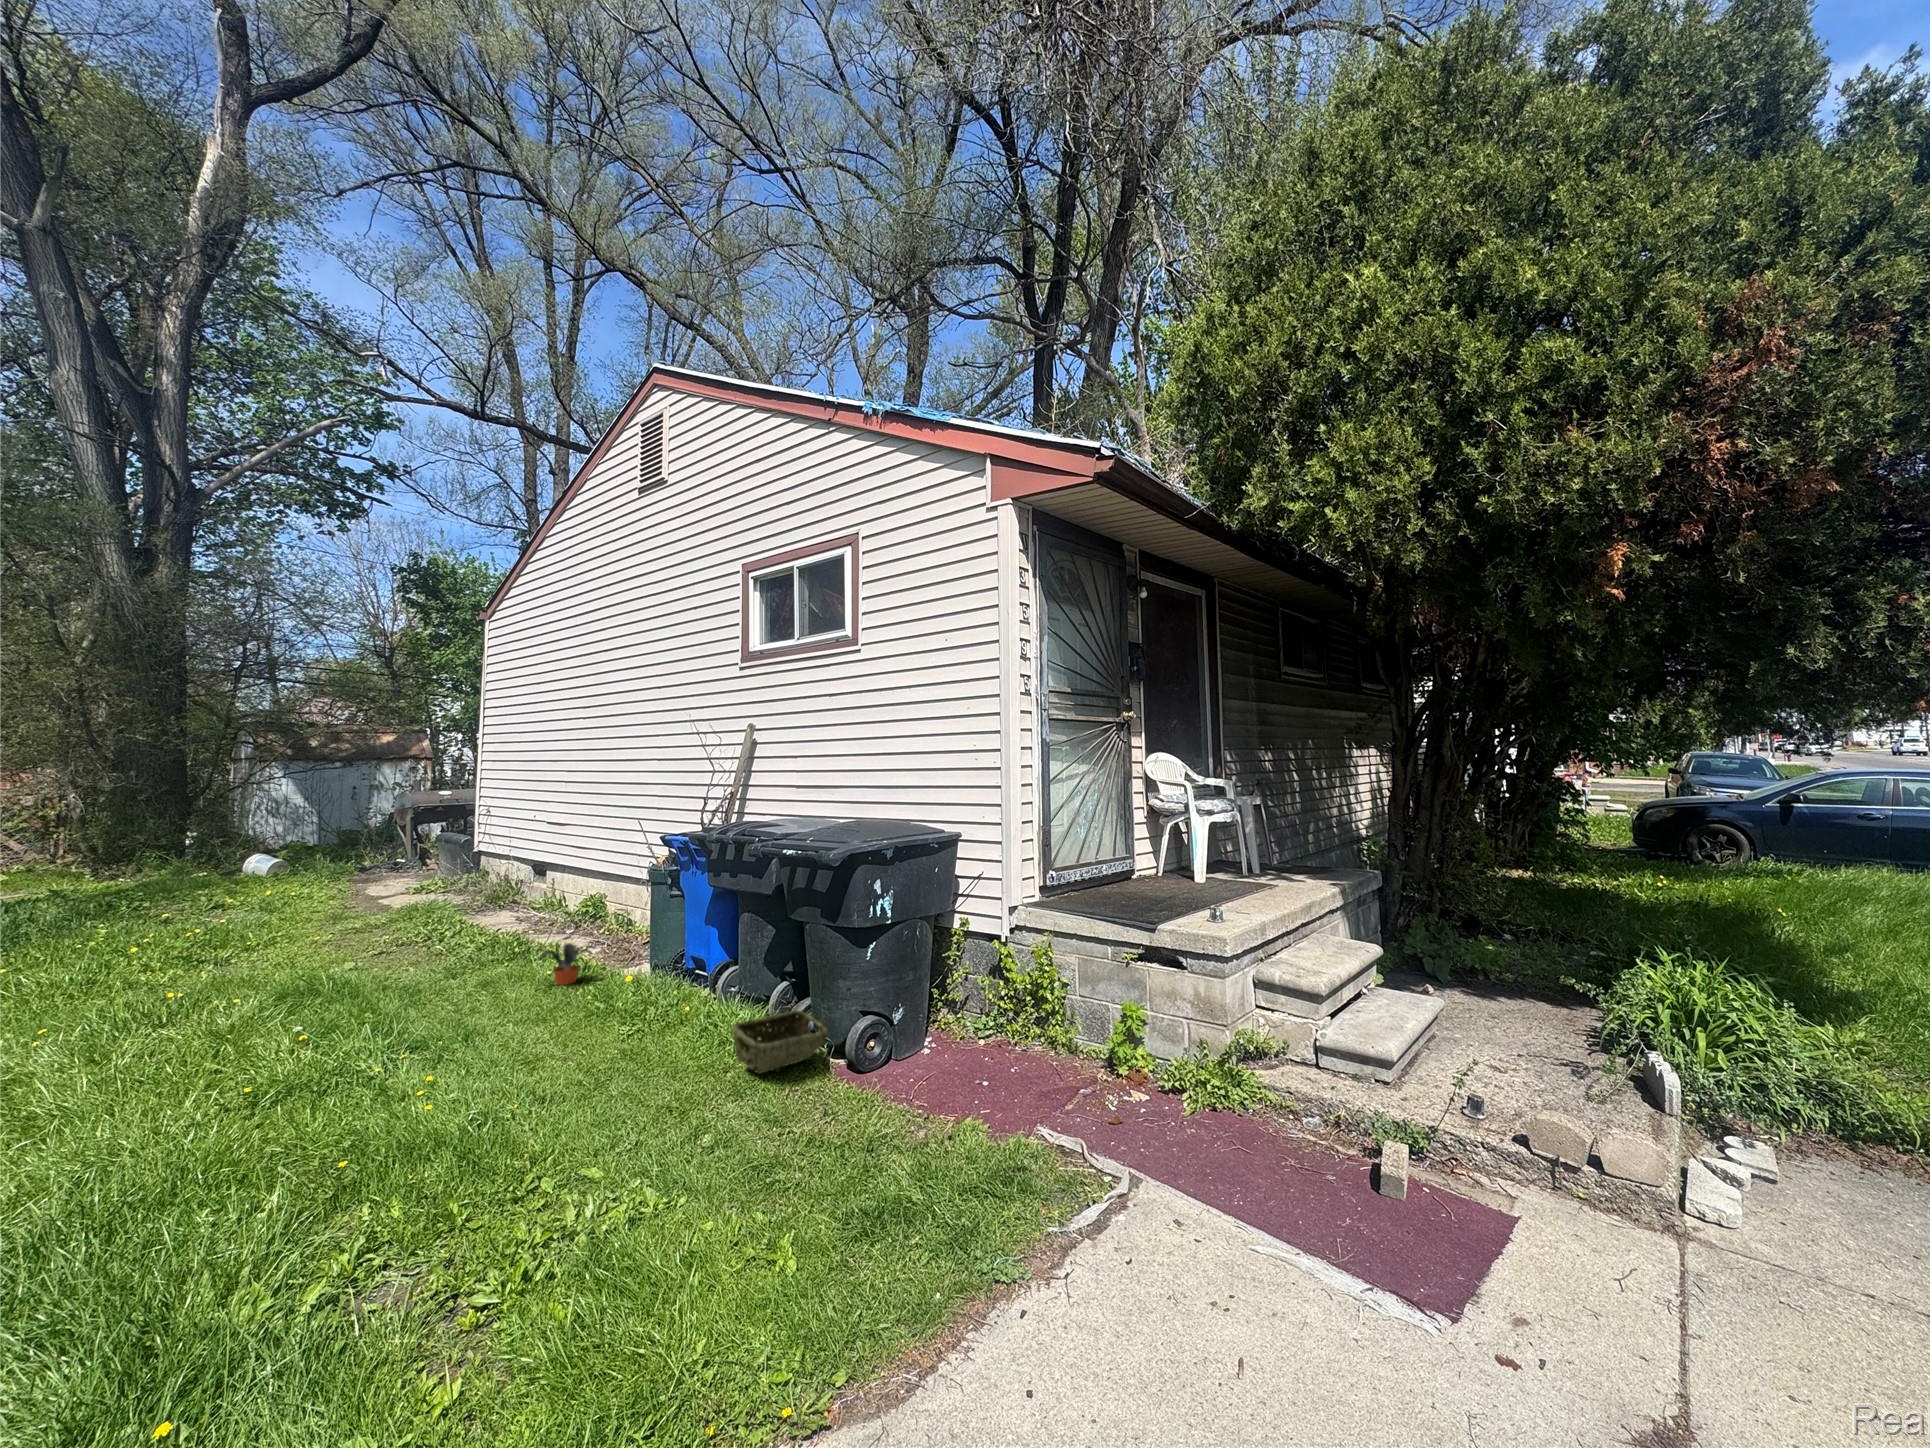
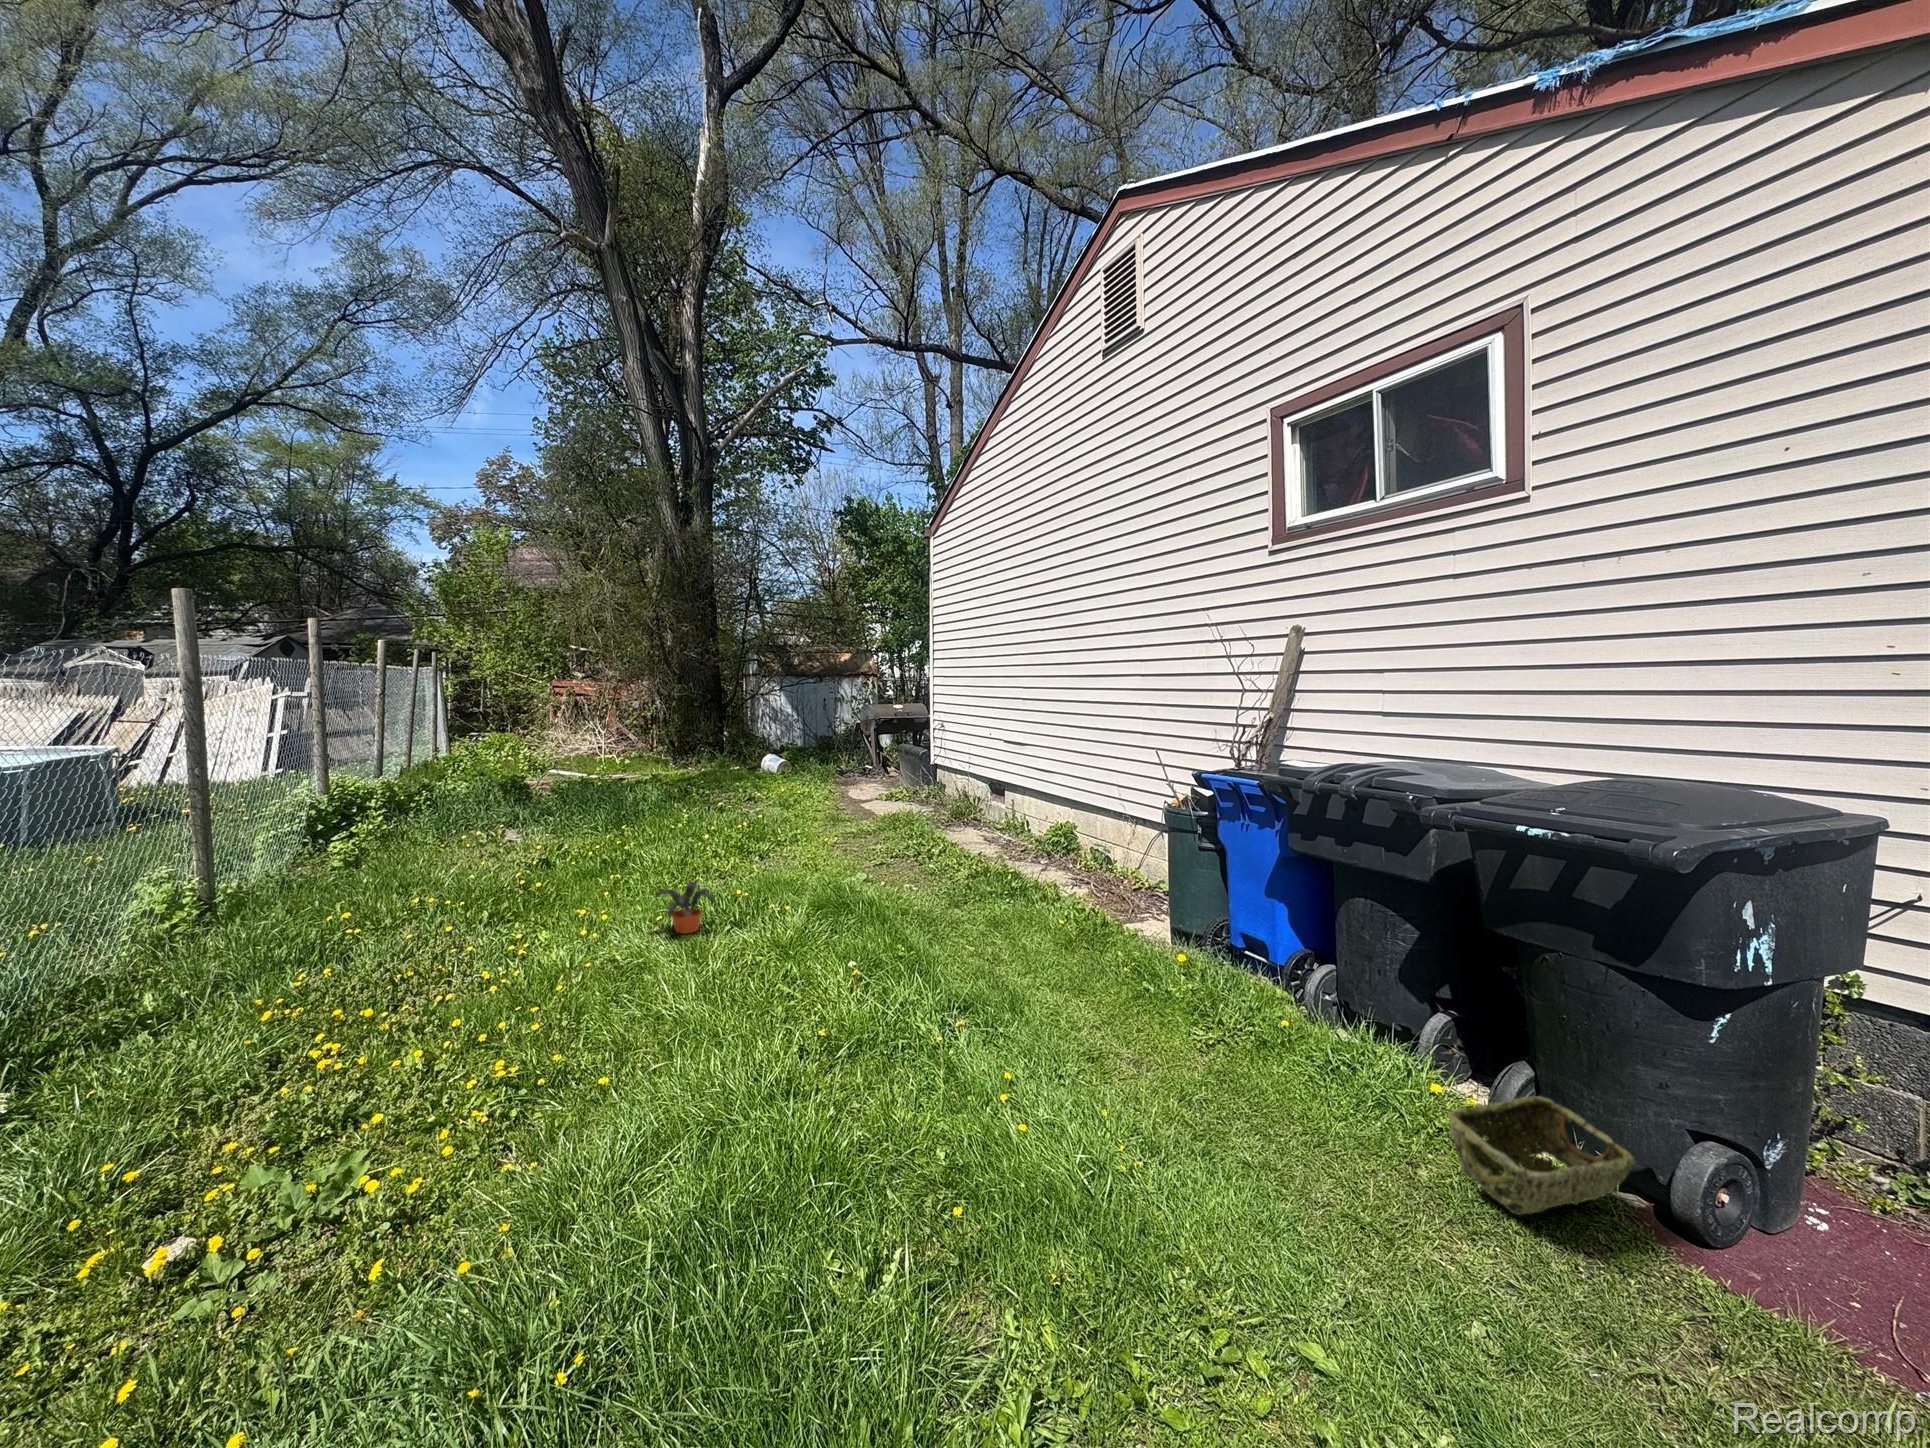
potted plant: present [540,943,592,985] -> present [655,881,713,933]

